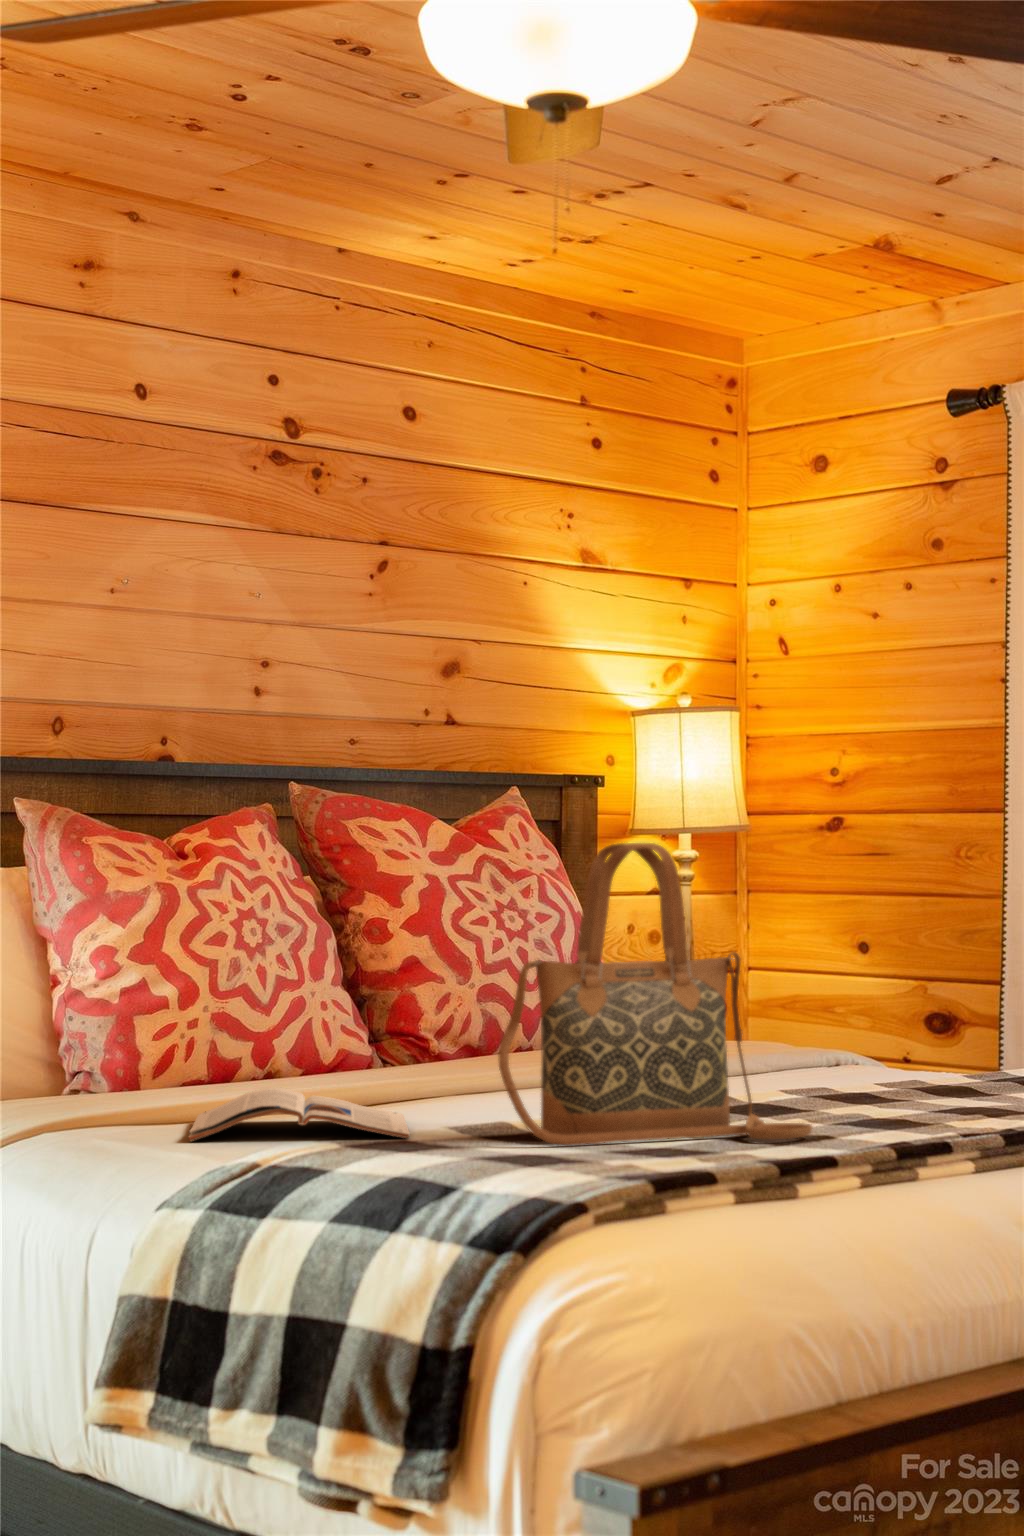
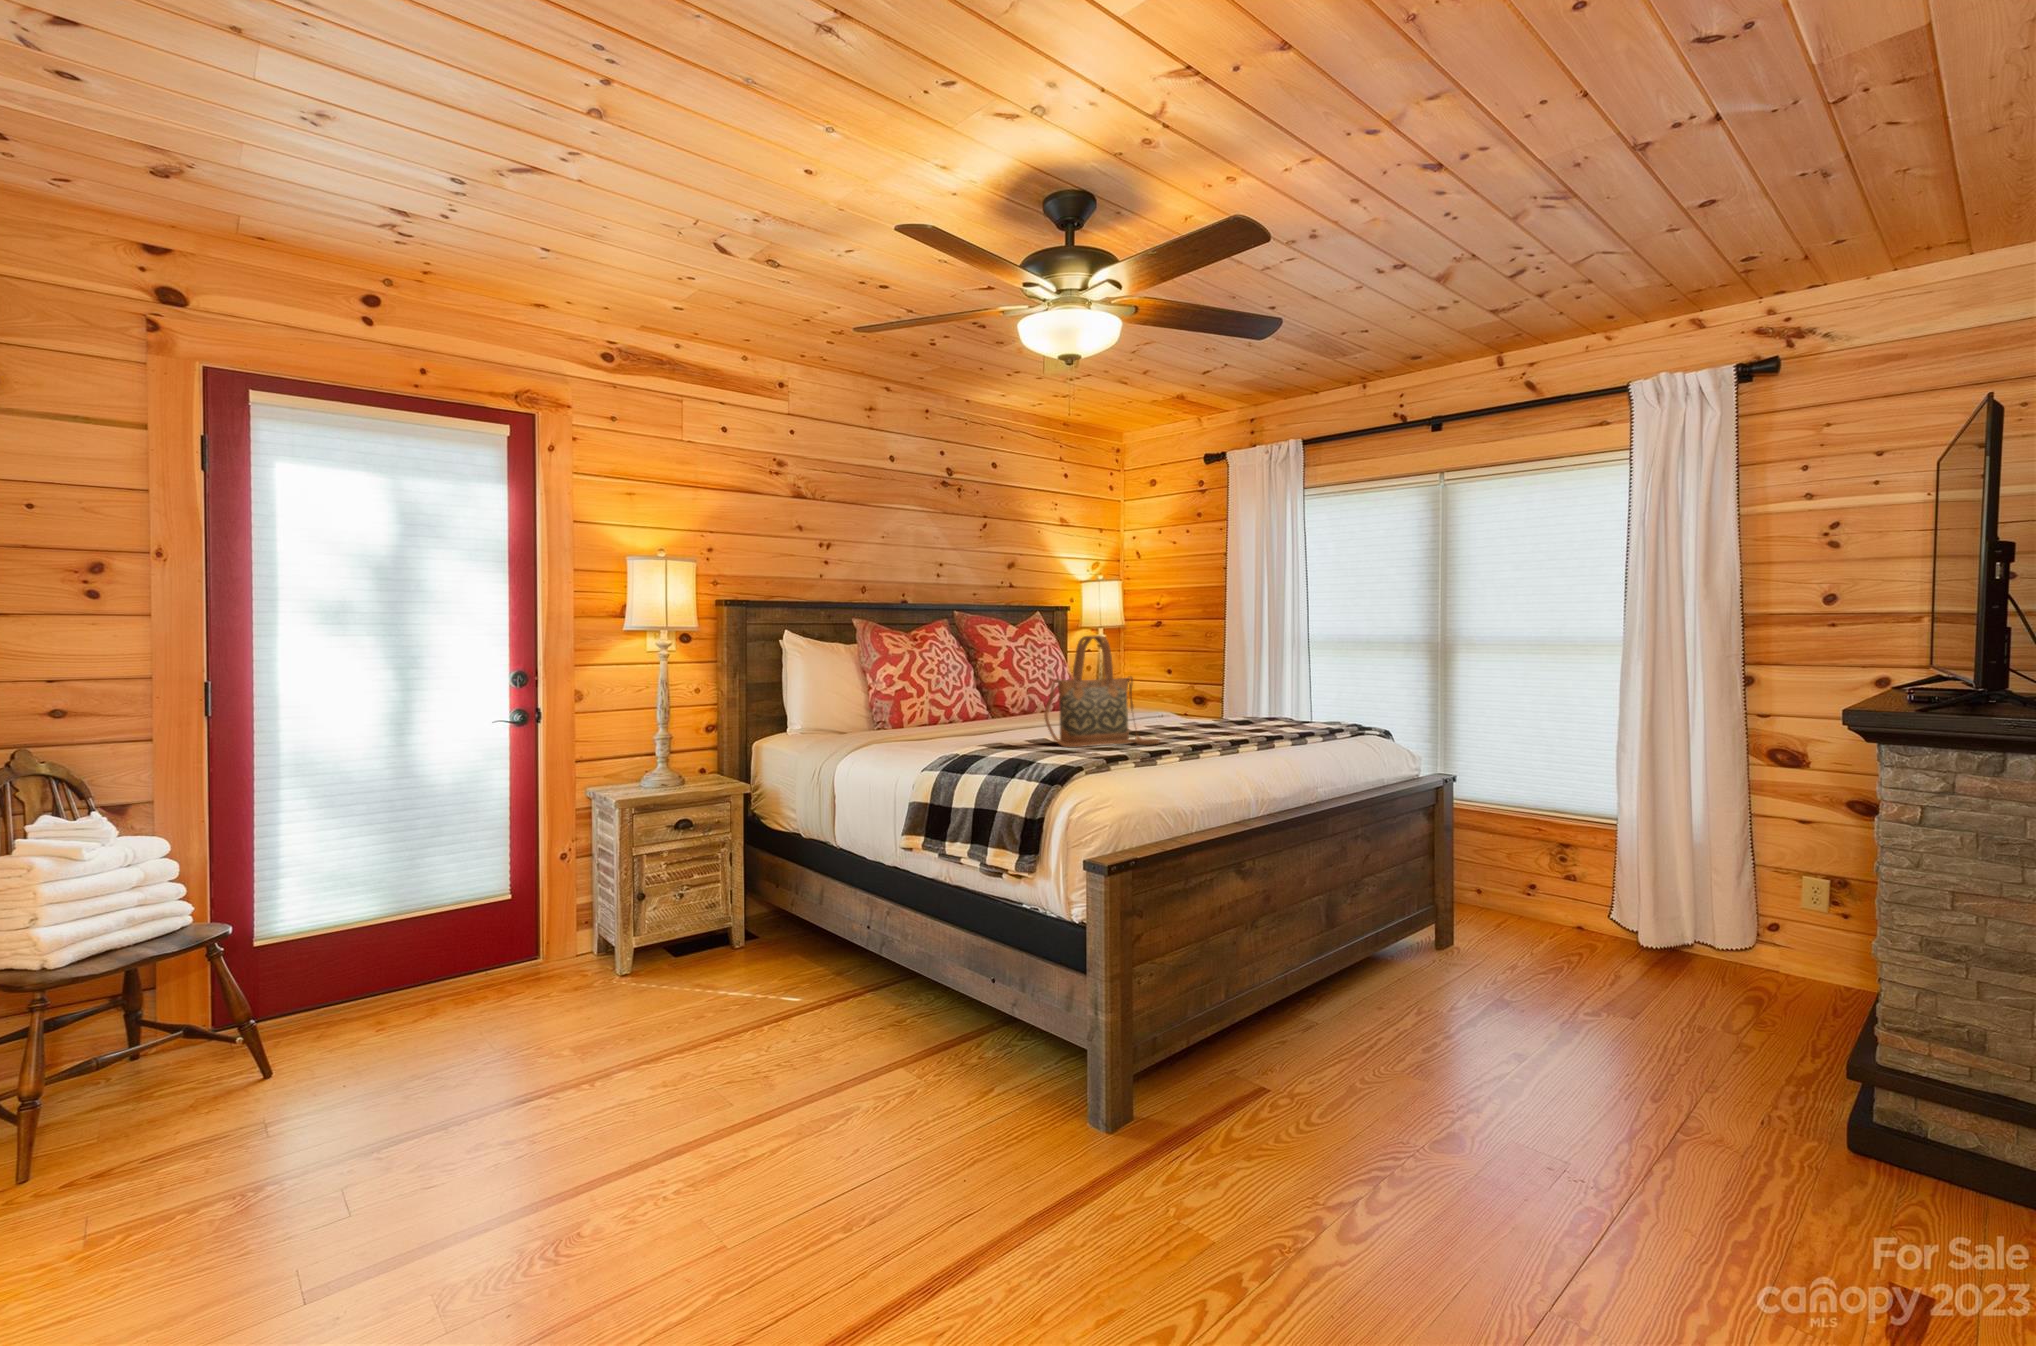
magazine: present [189,1088,410,1141] -> none [930,727,1011,747]

